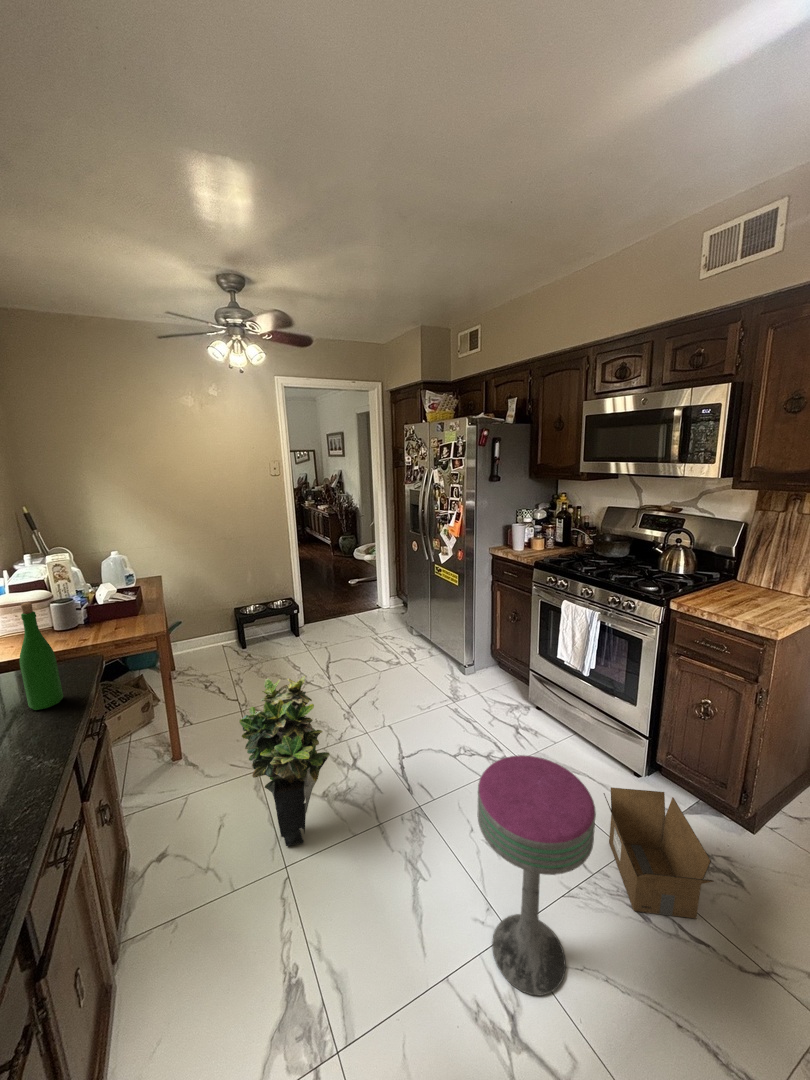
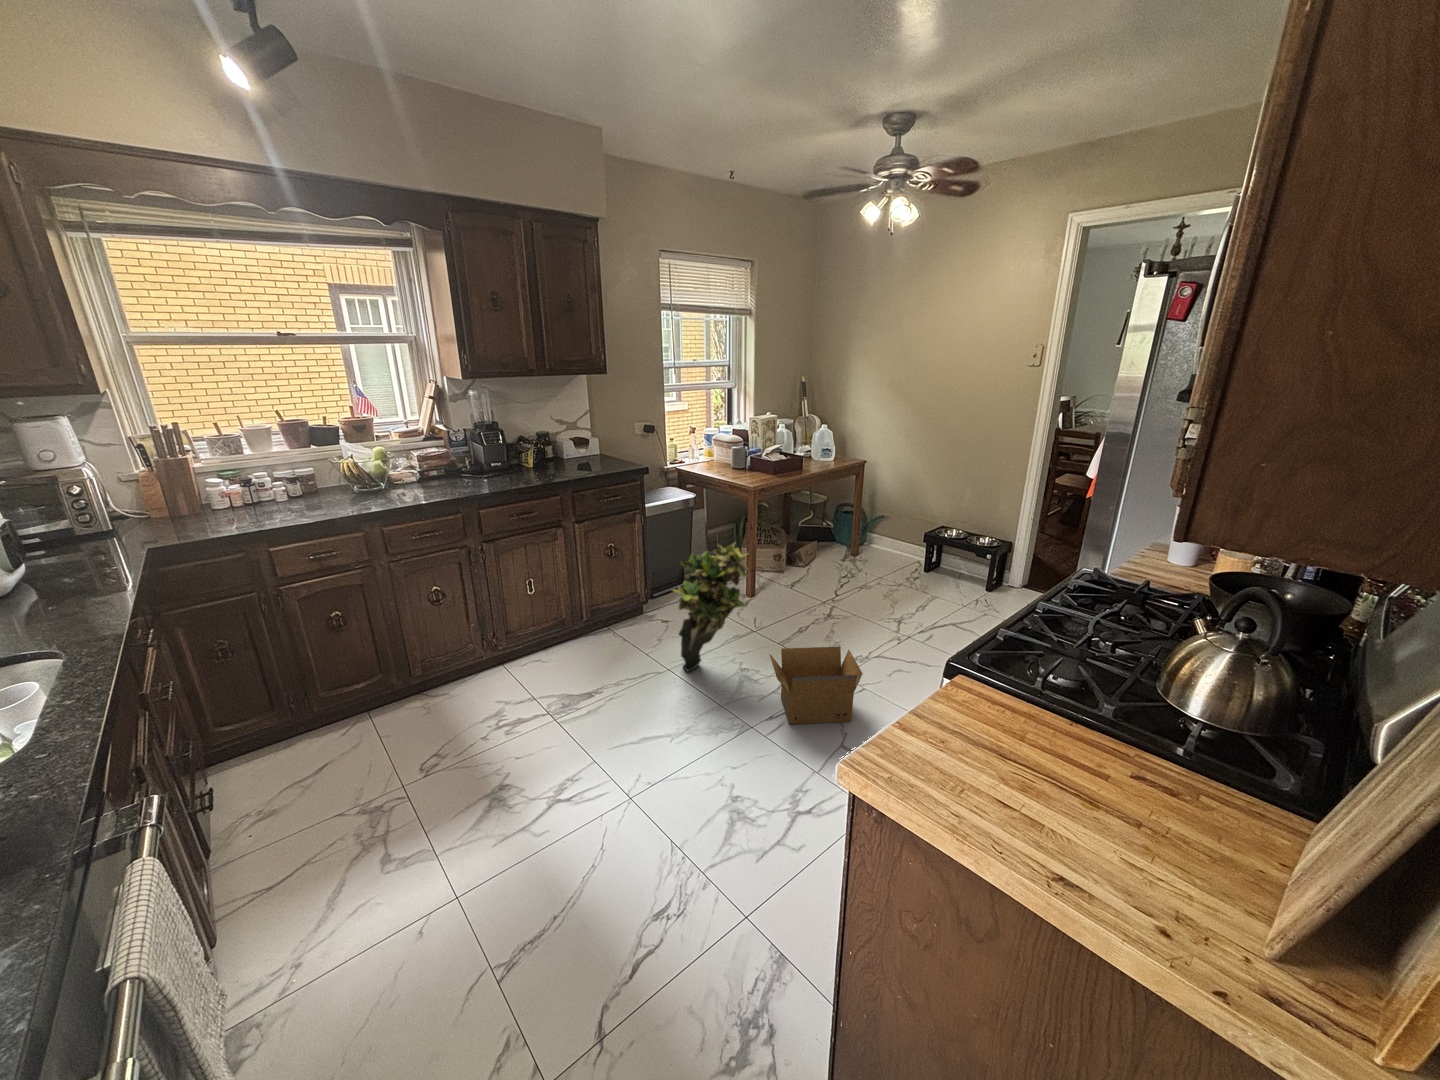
wine bottle: present [19,602,63,710] -> none [589,412,605,473]
bar stool: present [477,755,596,995] -> none [550,635,657,835]
cardboard box: present [604,787,714,919] -> present [770,647,863,724]

